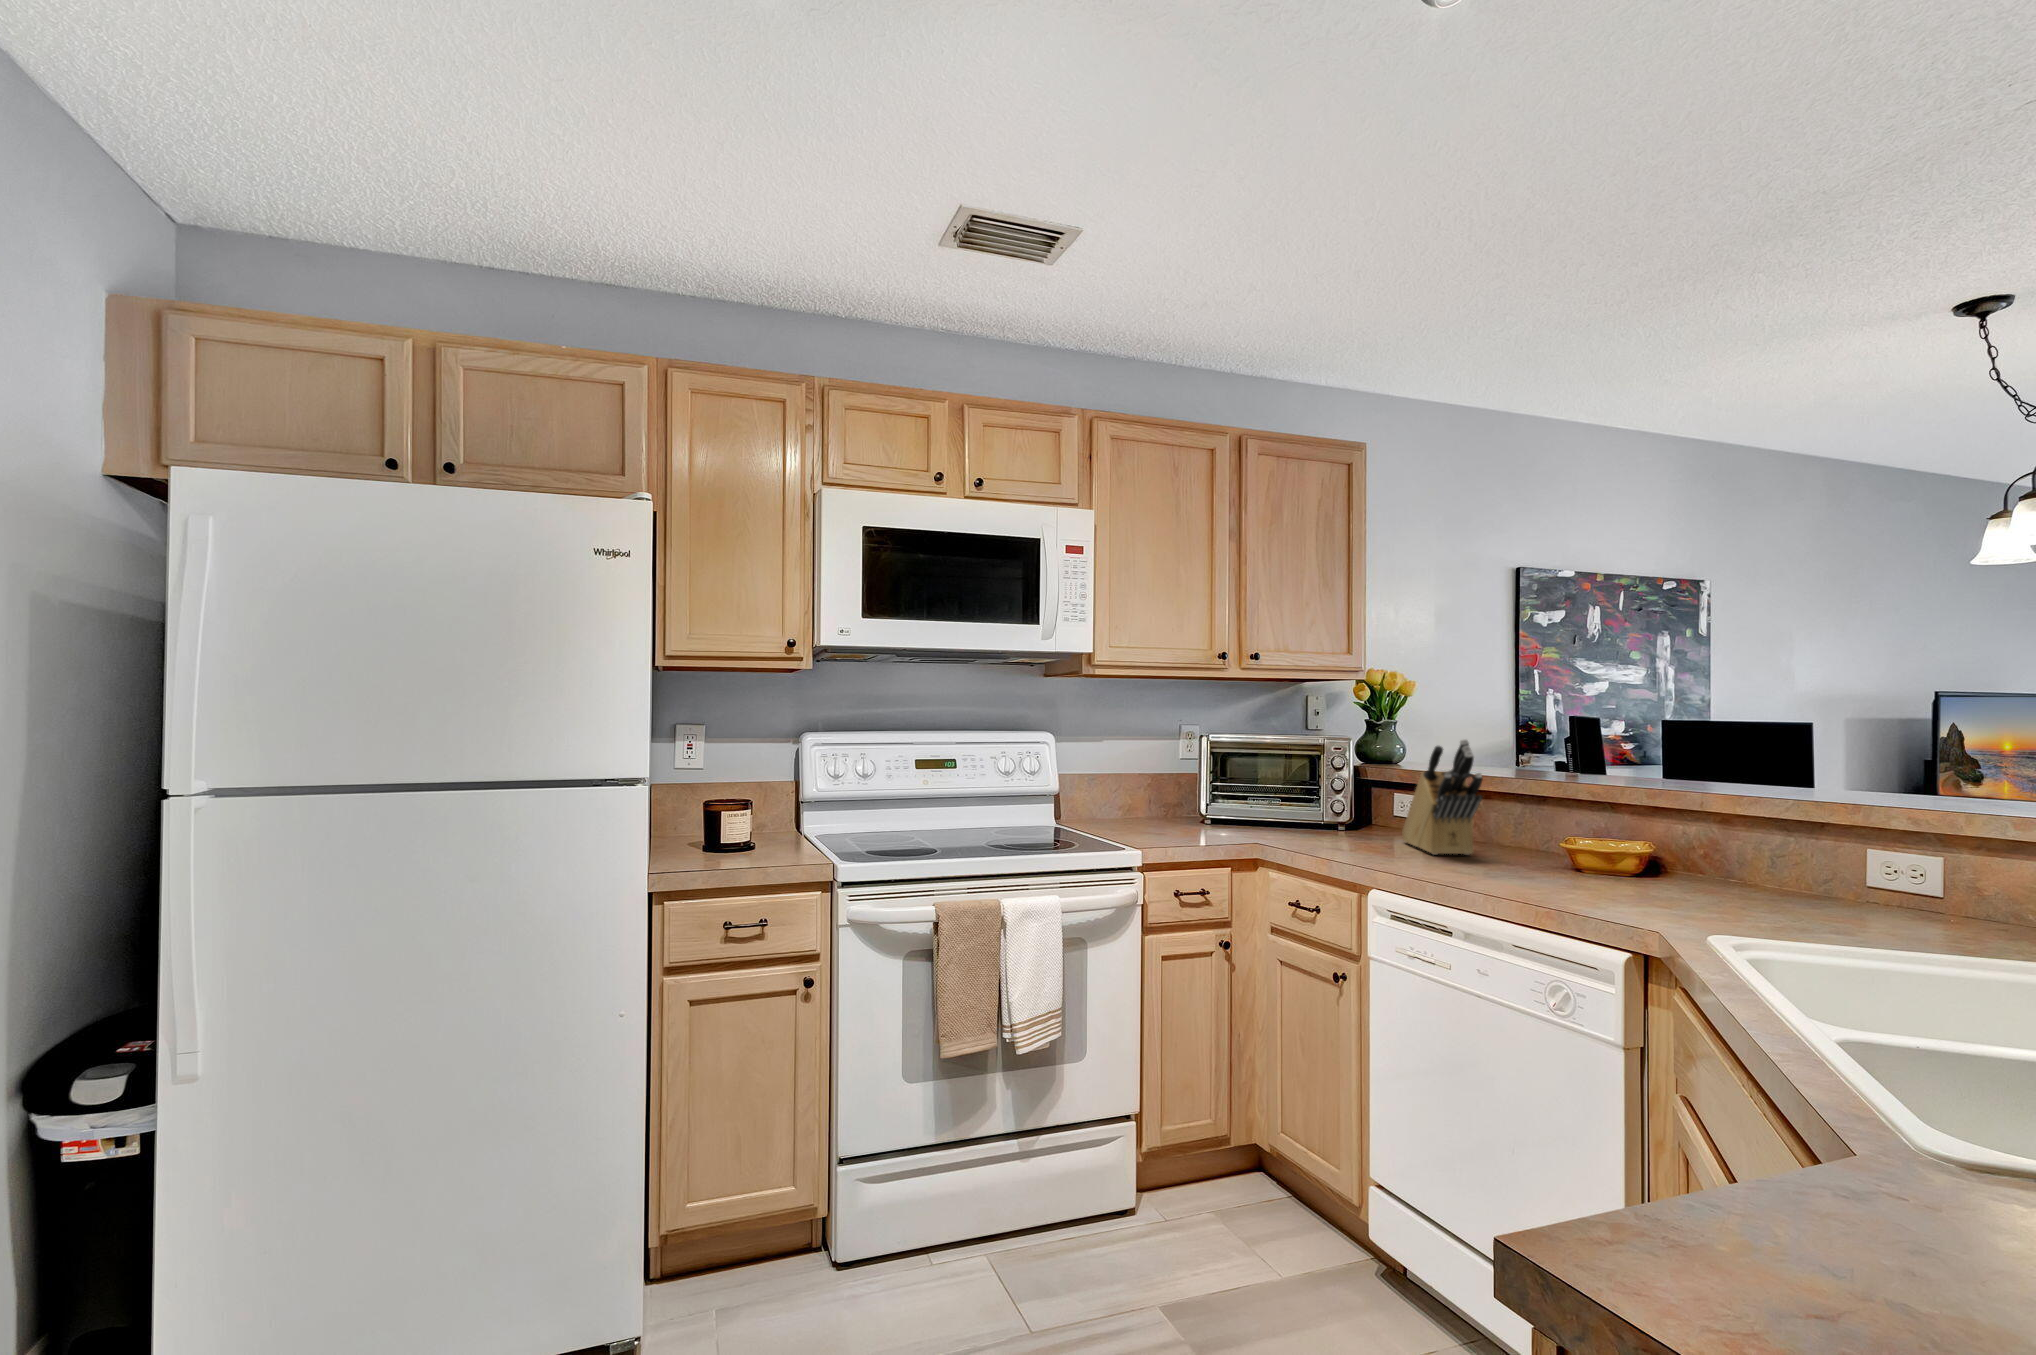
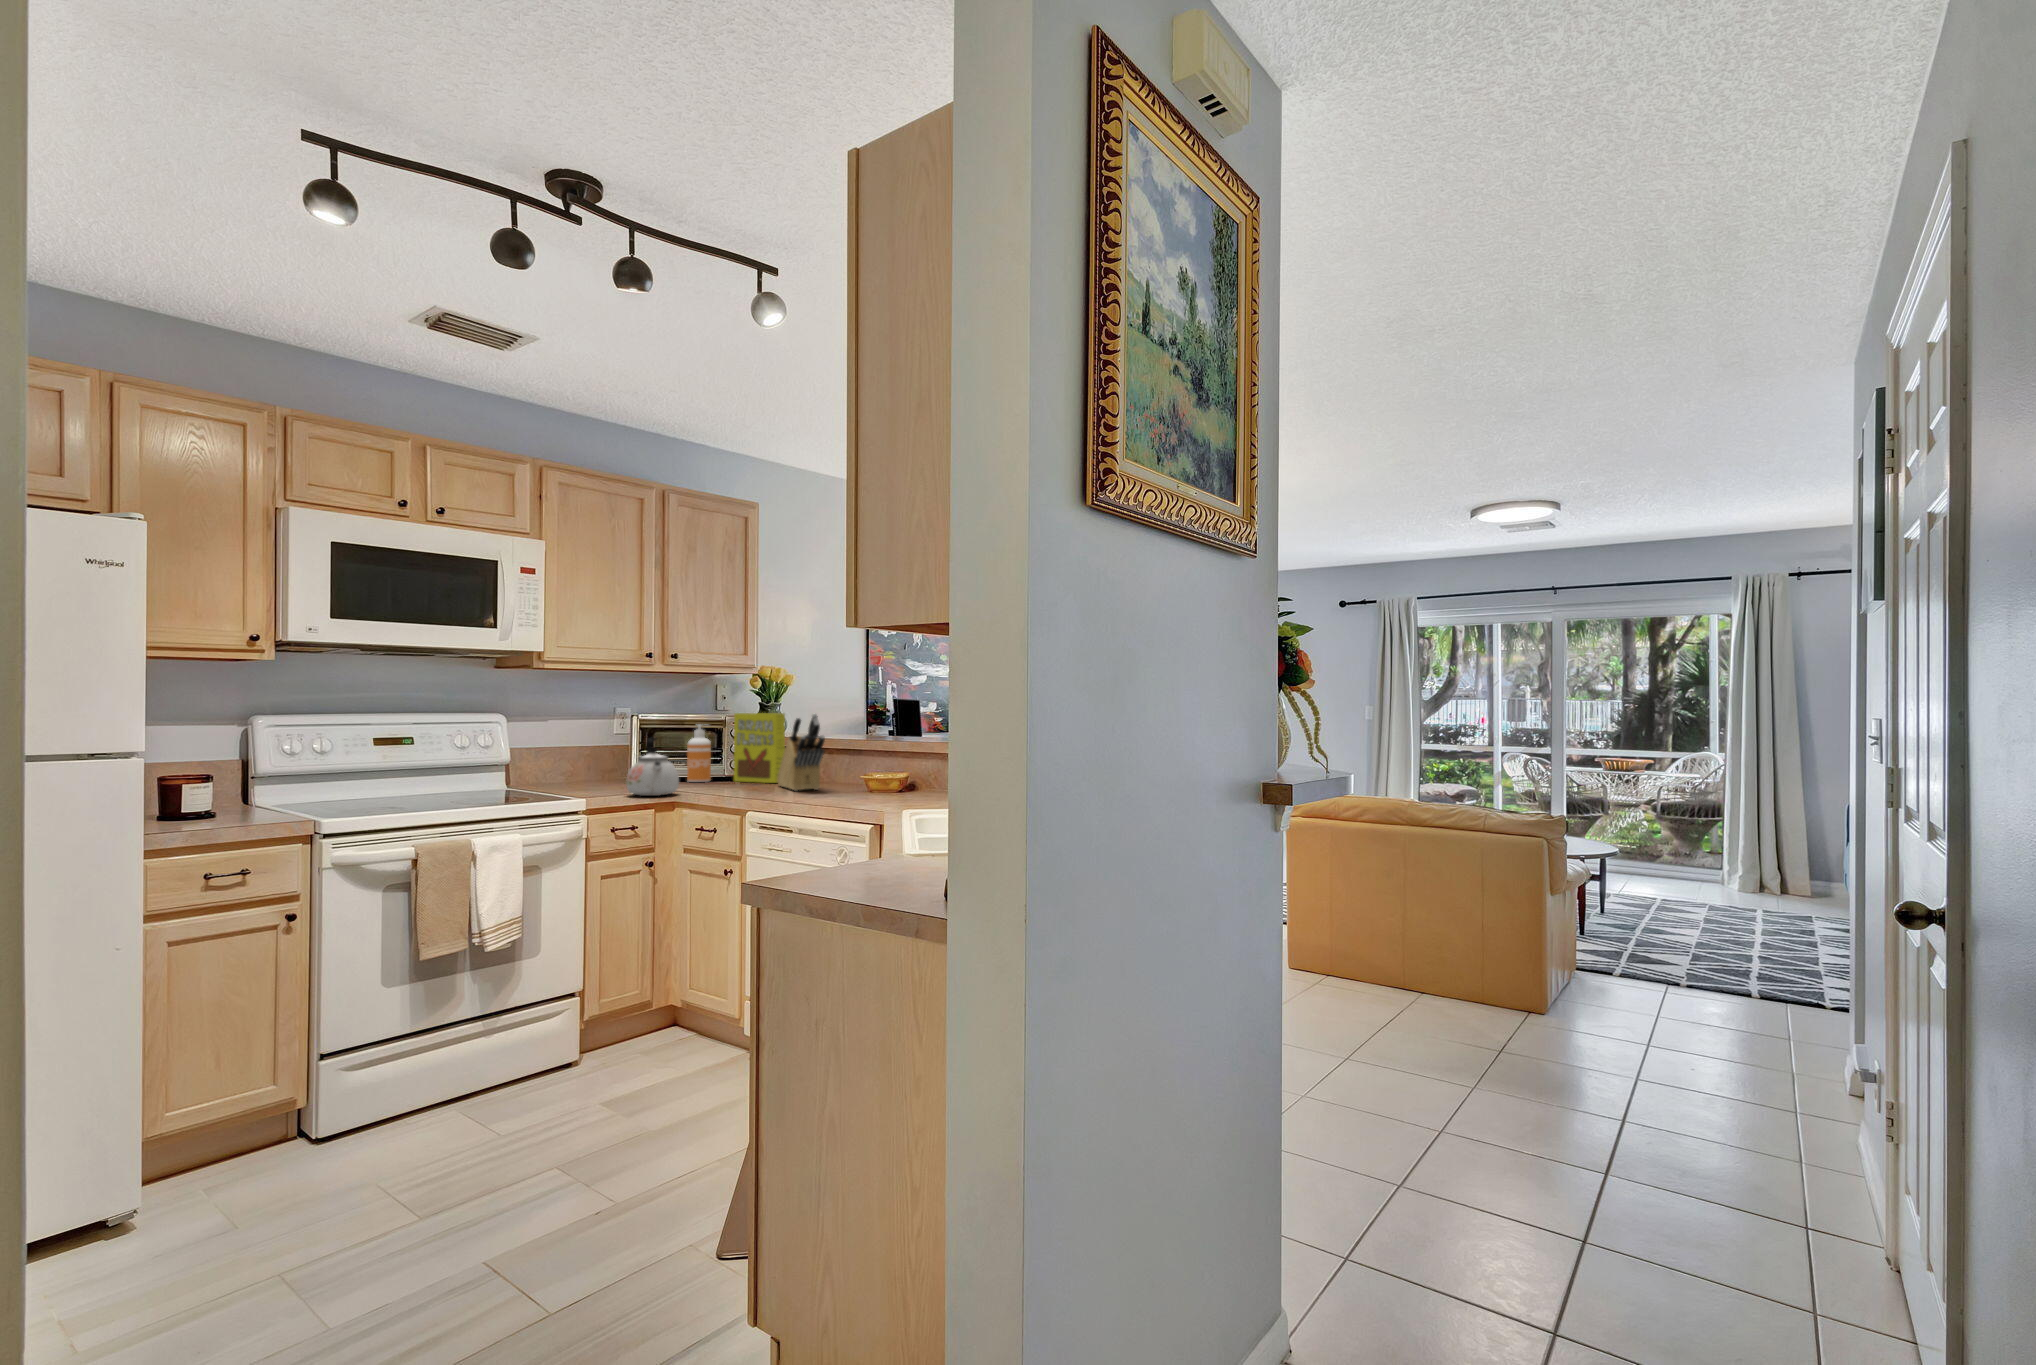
cereal box: none [1335,734,1410,836] -> present [734,713,785,783]
soap dispenser: none [1272,748,1303,827] -> present [687,724,711,782]
kettle: none [1195,768,1264,849] -> present [626,738,679,796]

